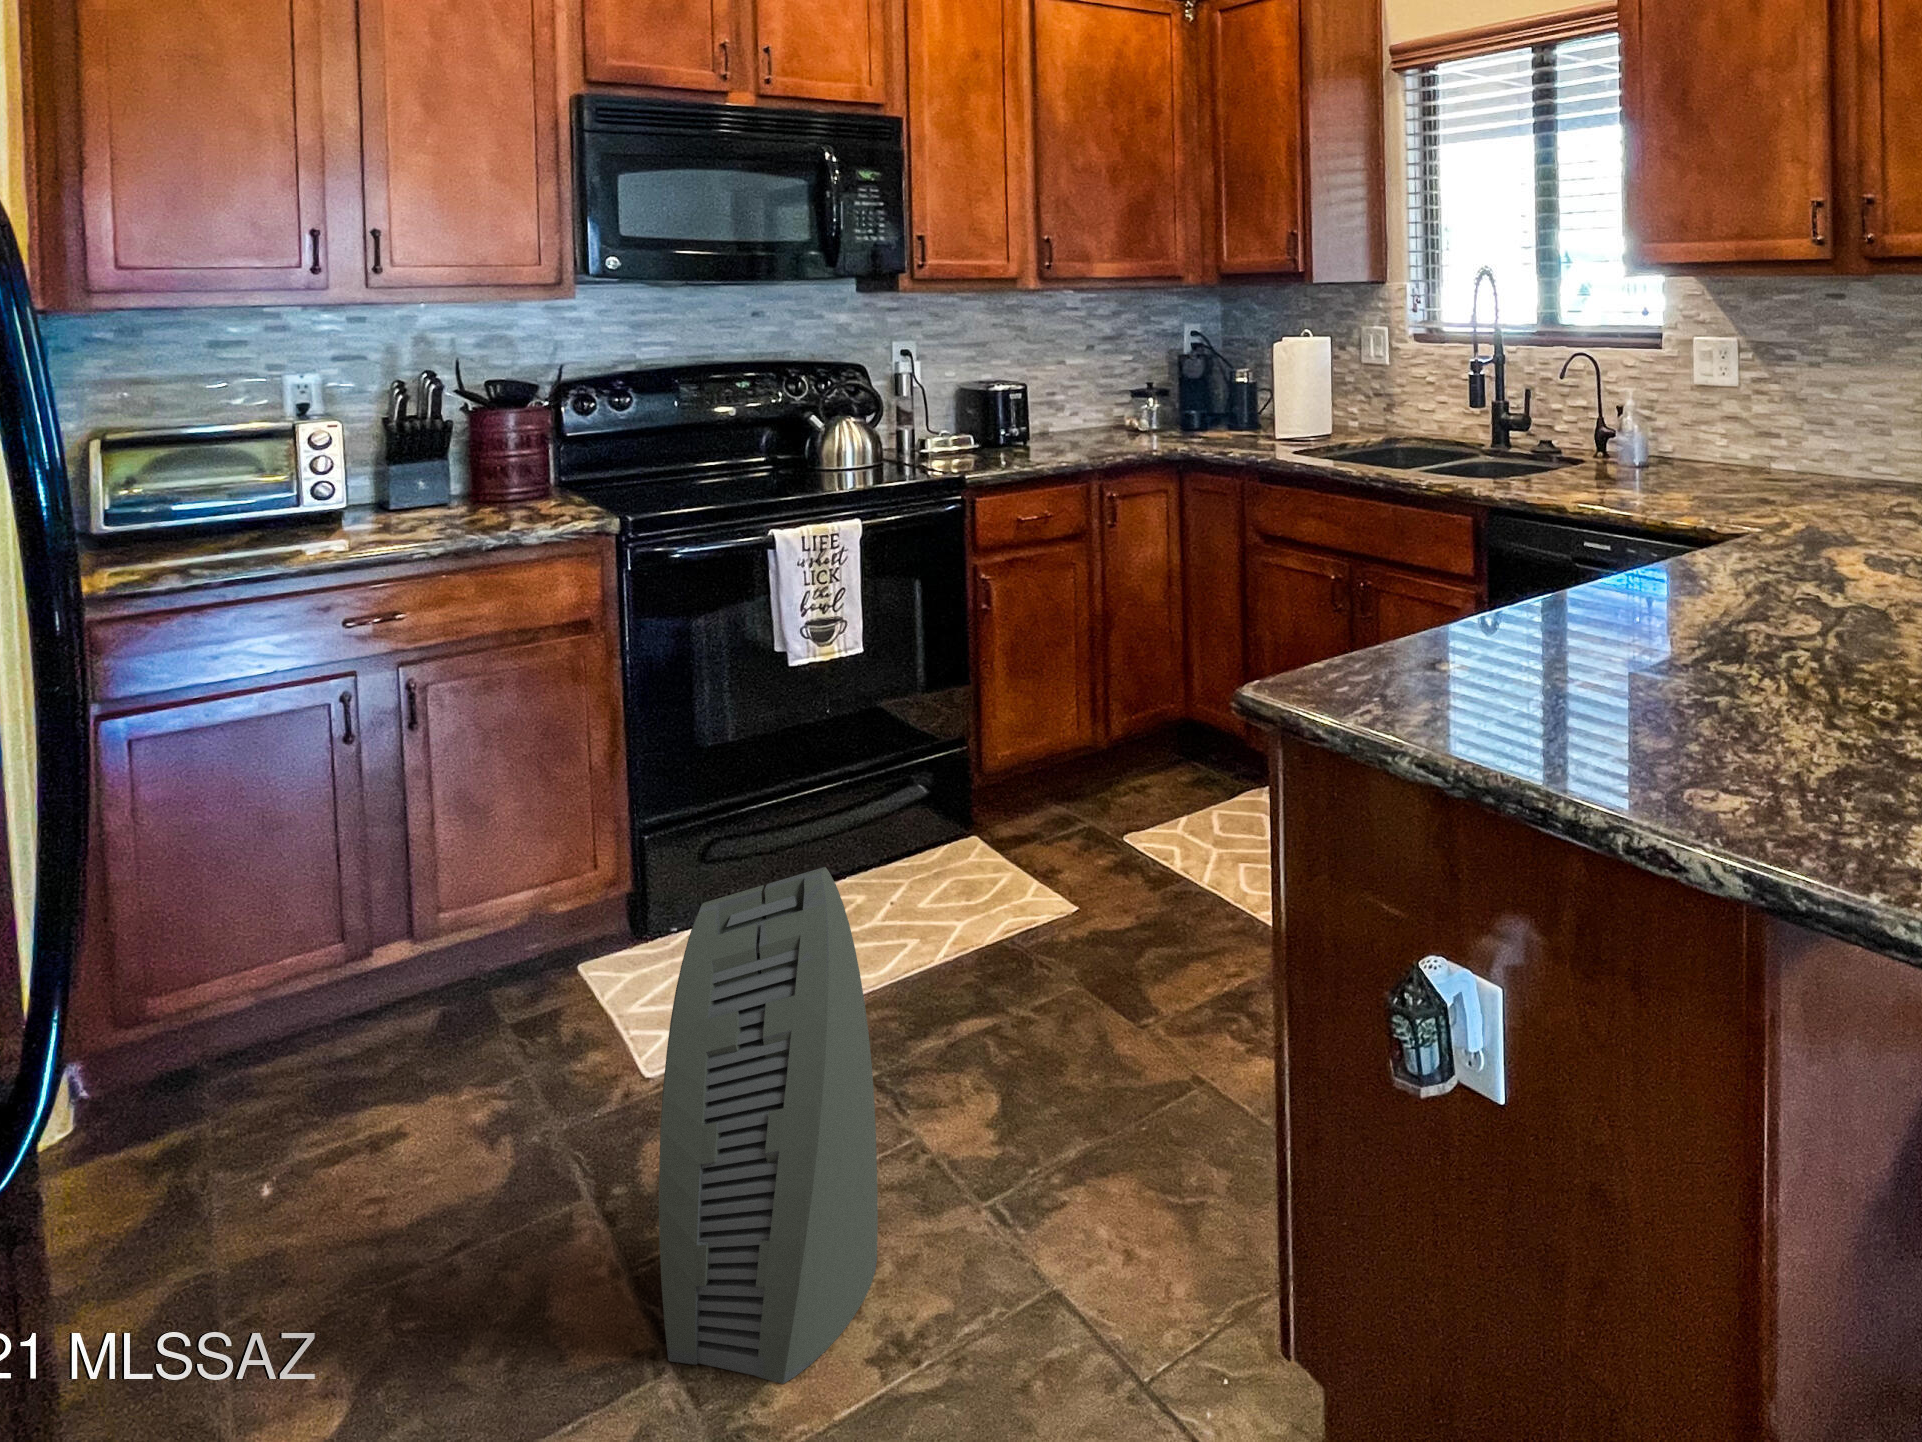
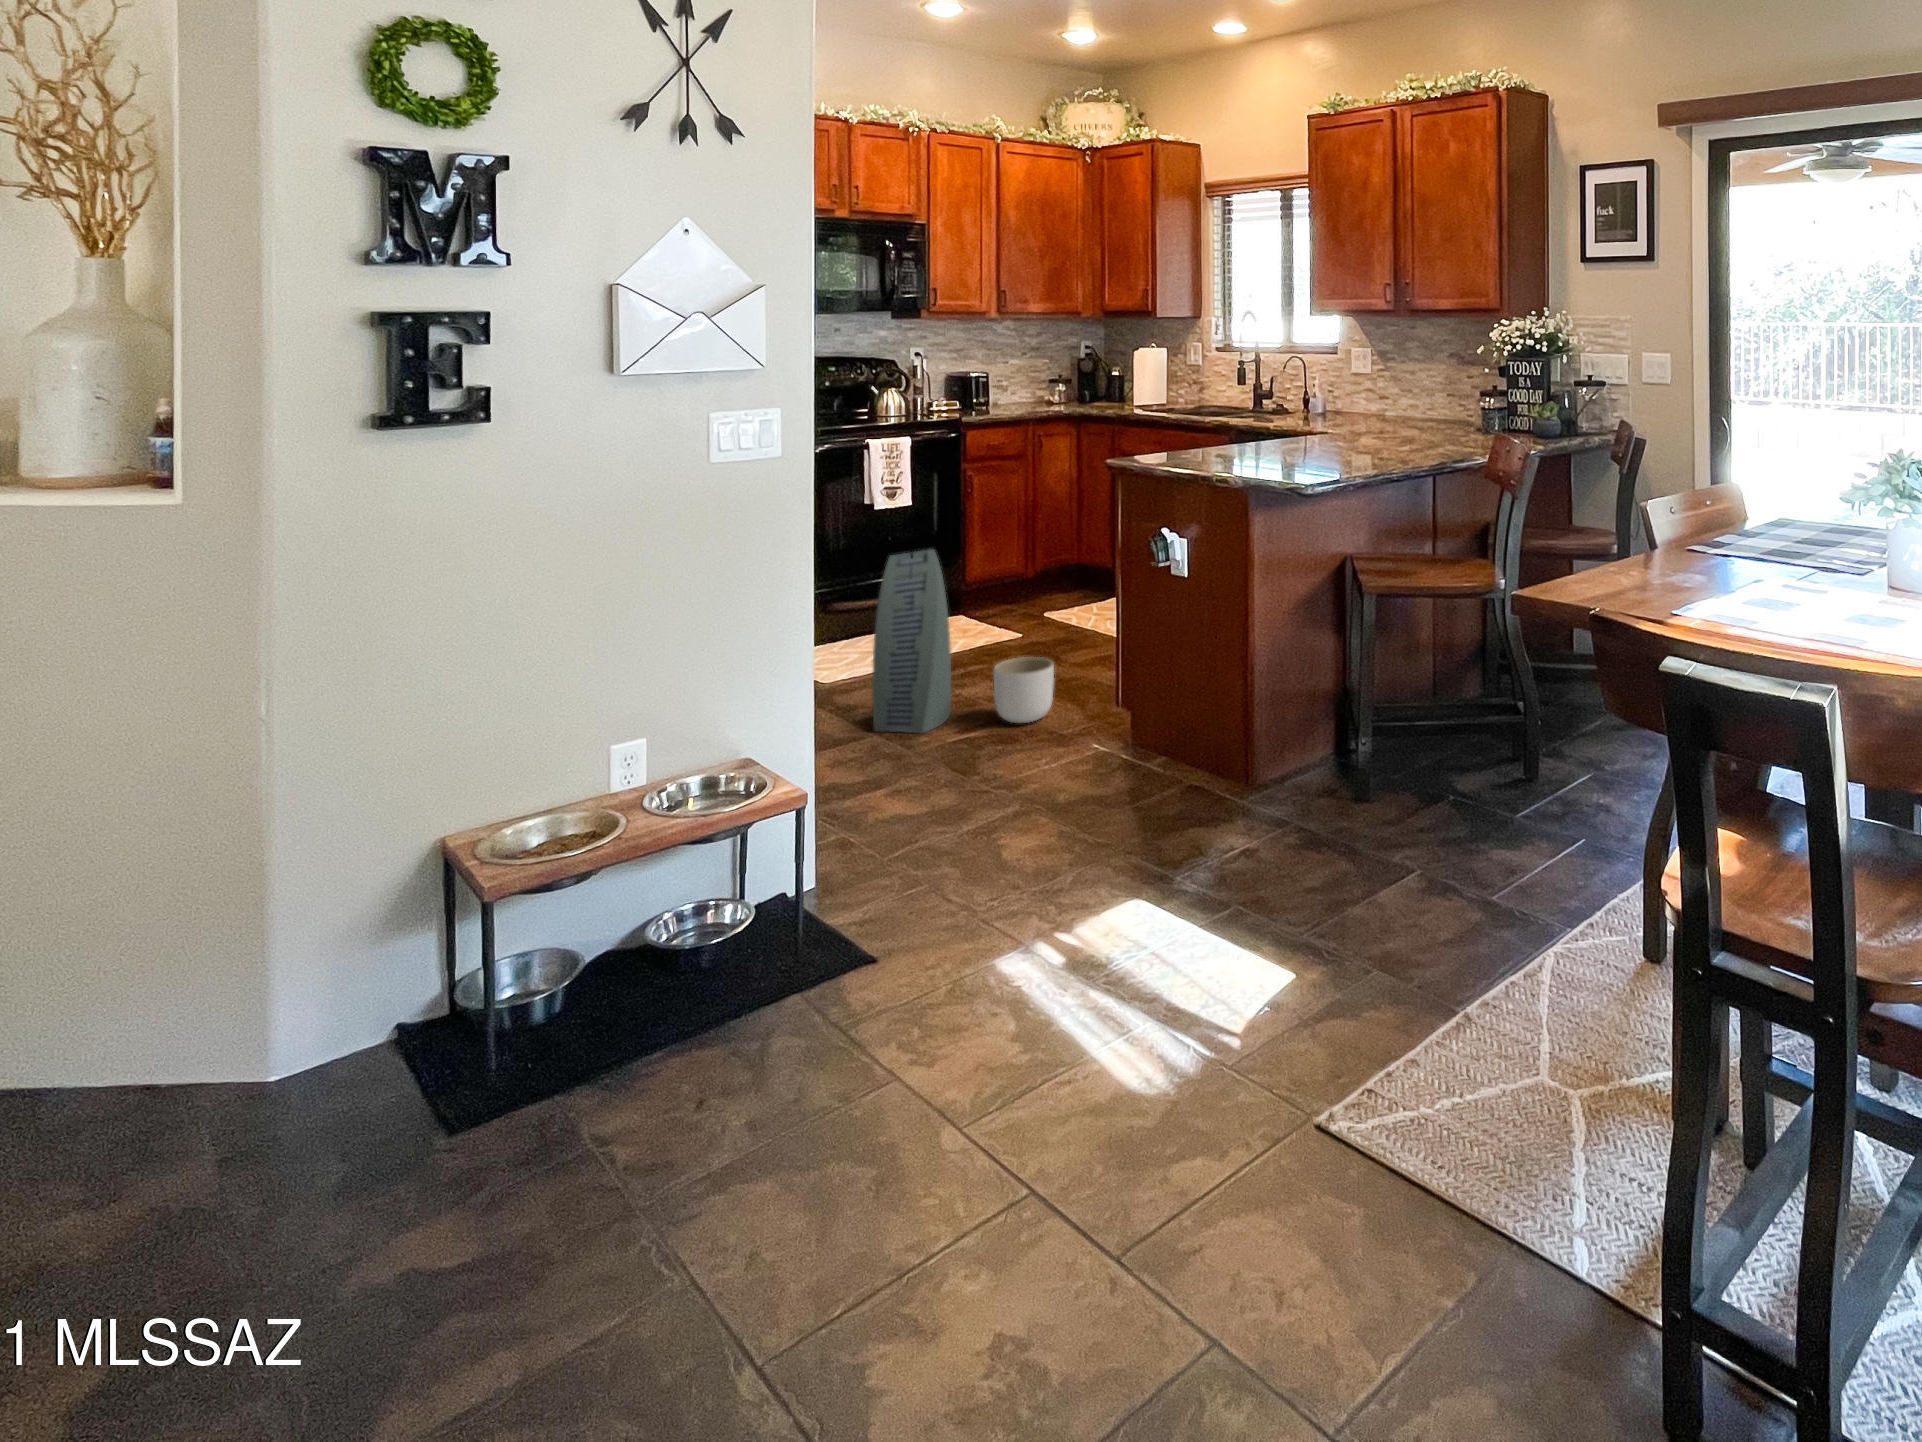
planter: none [971,1126,1123,1339] -> present [994,657,1054,723]

